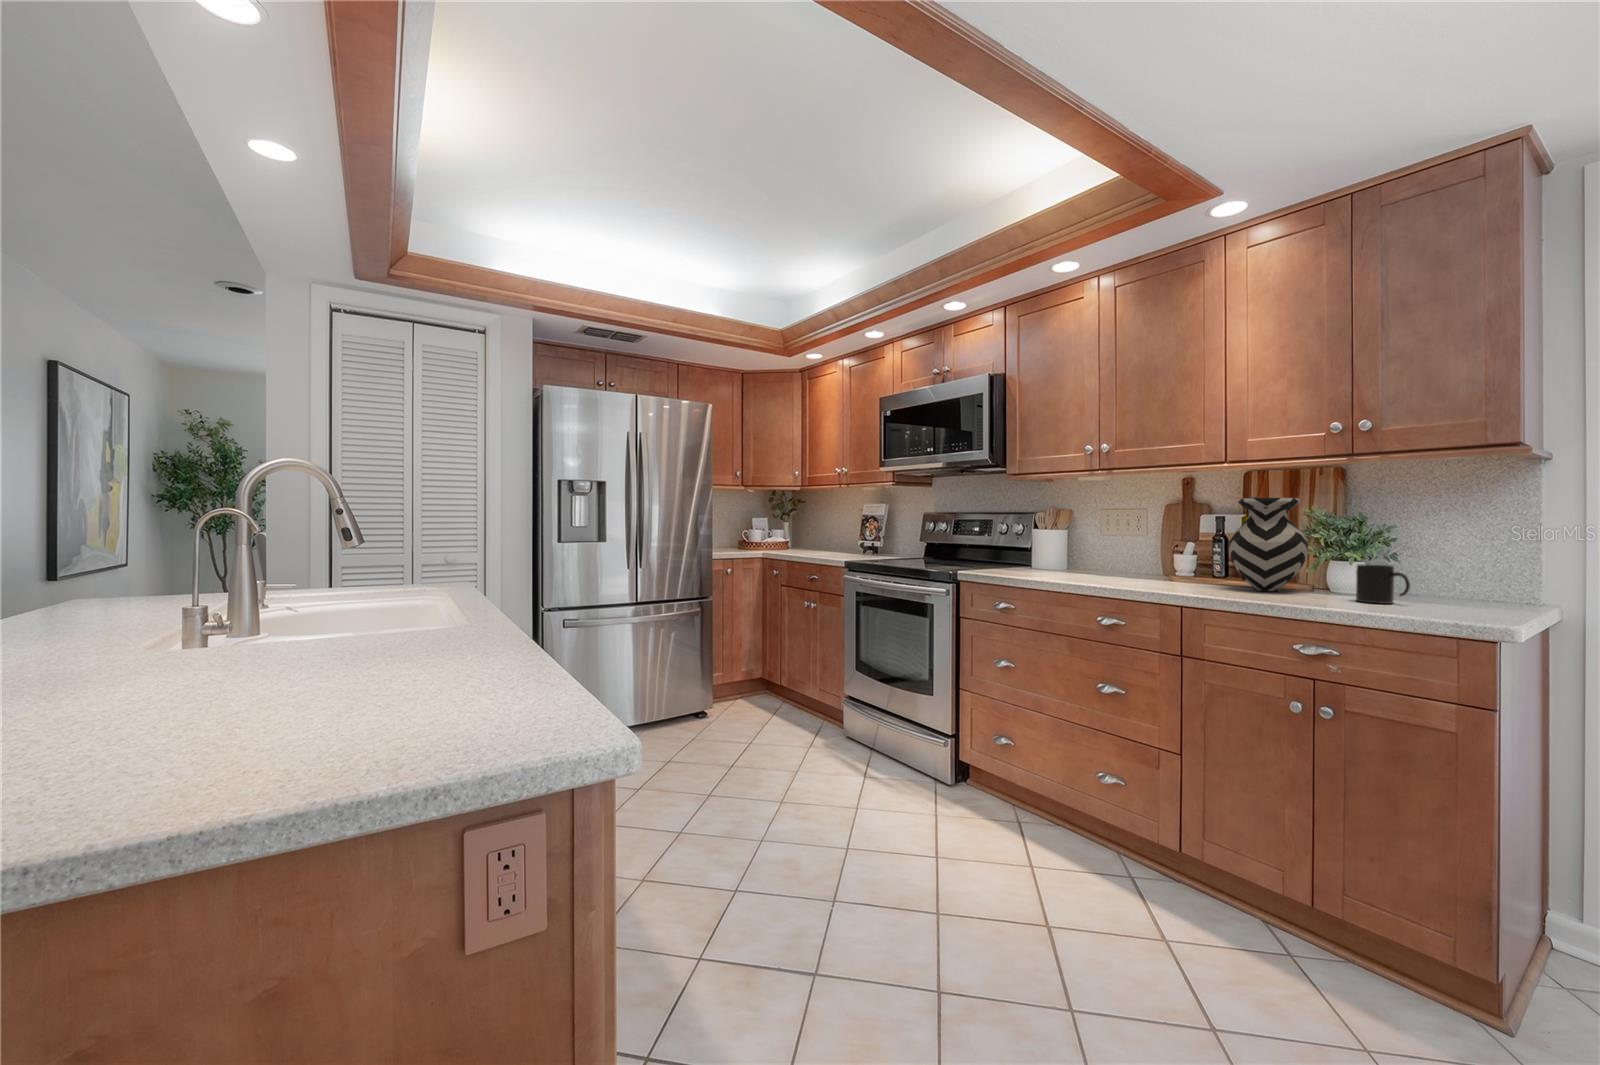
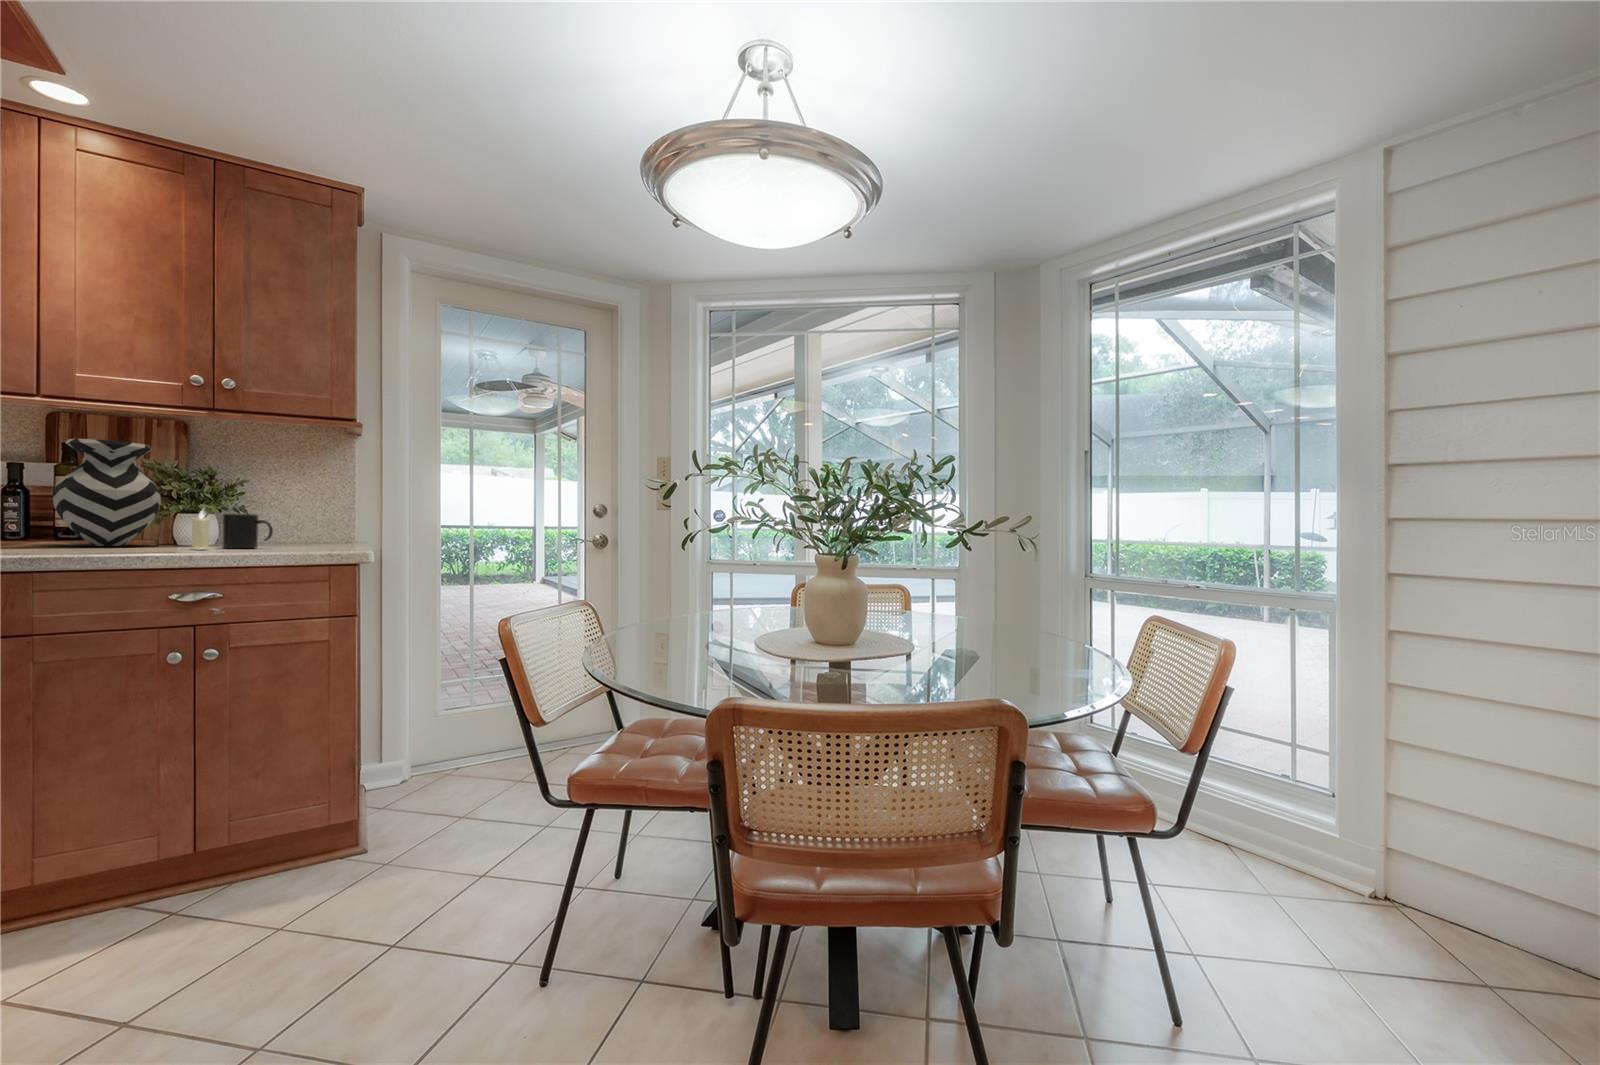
candle: none [1319,560,1338,602] -> present [191,510,210,549]

